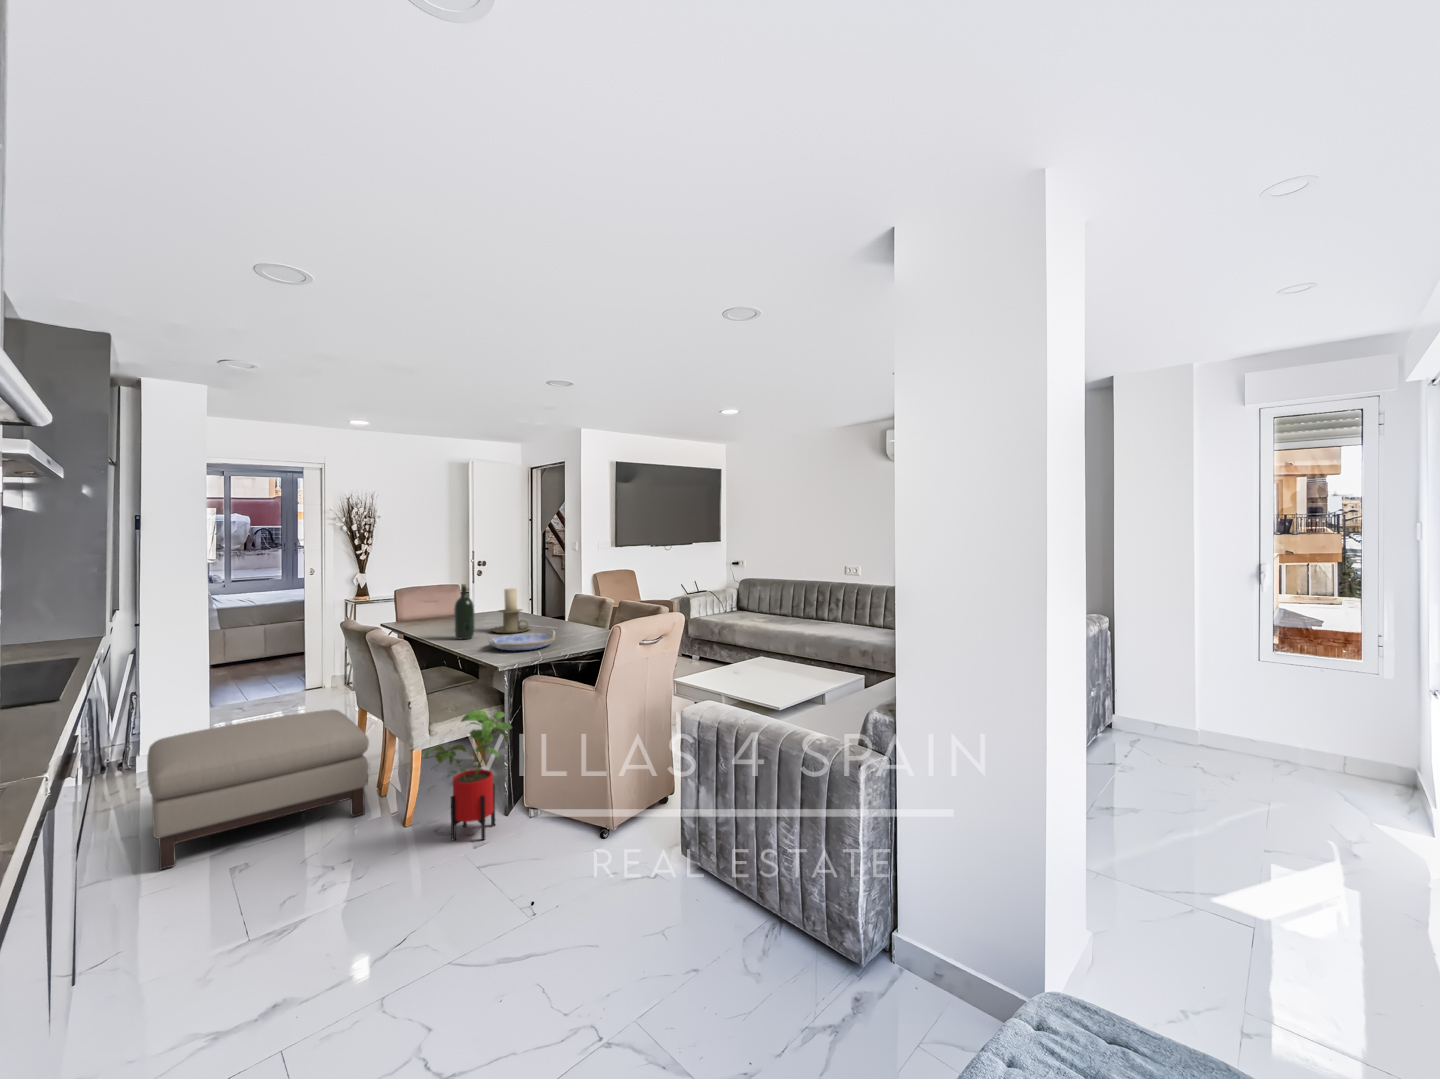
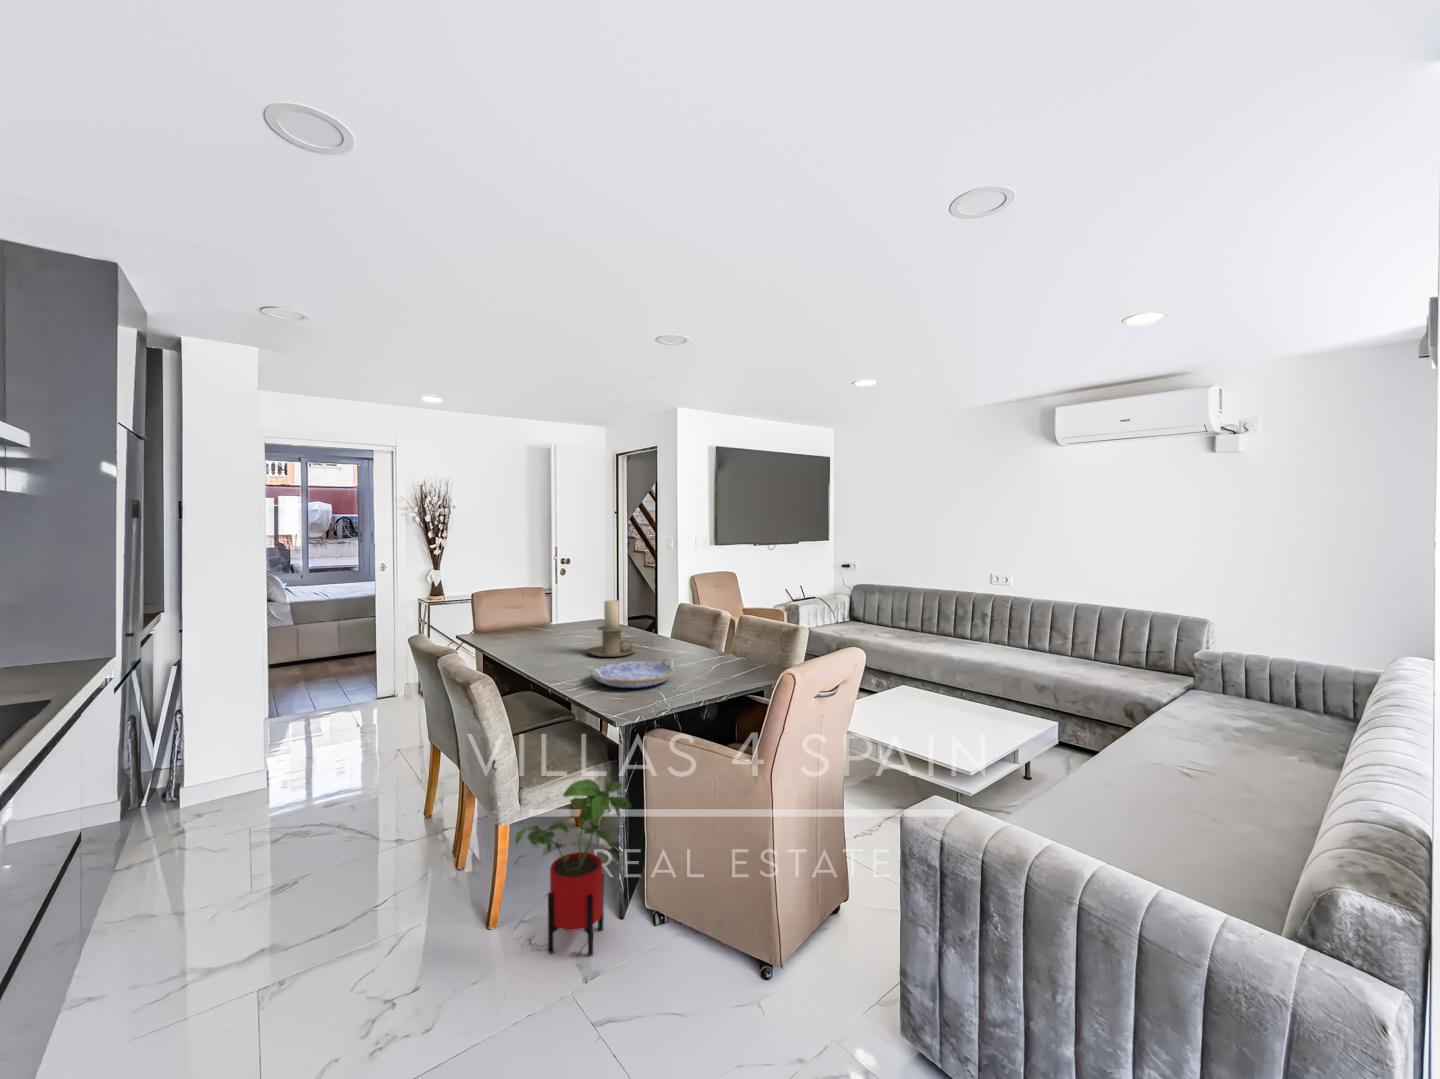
wine bottle: present [454,584,474,639] -> none [546,595,570,665]
ottoman: present [147,709,369,870] -> none [164,749,442,978]

